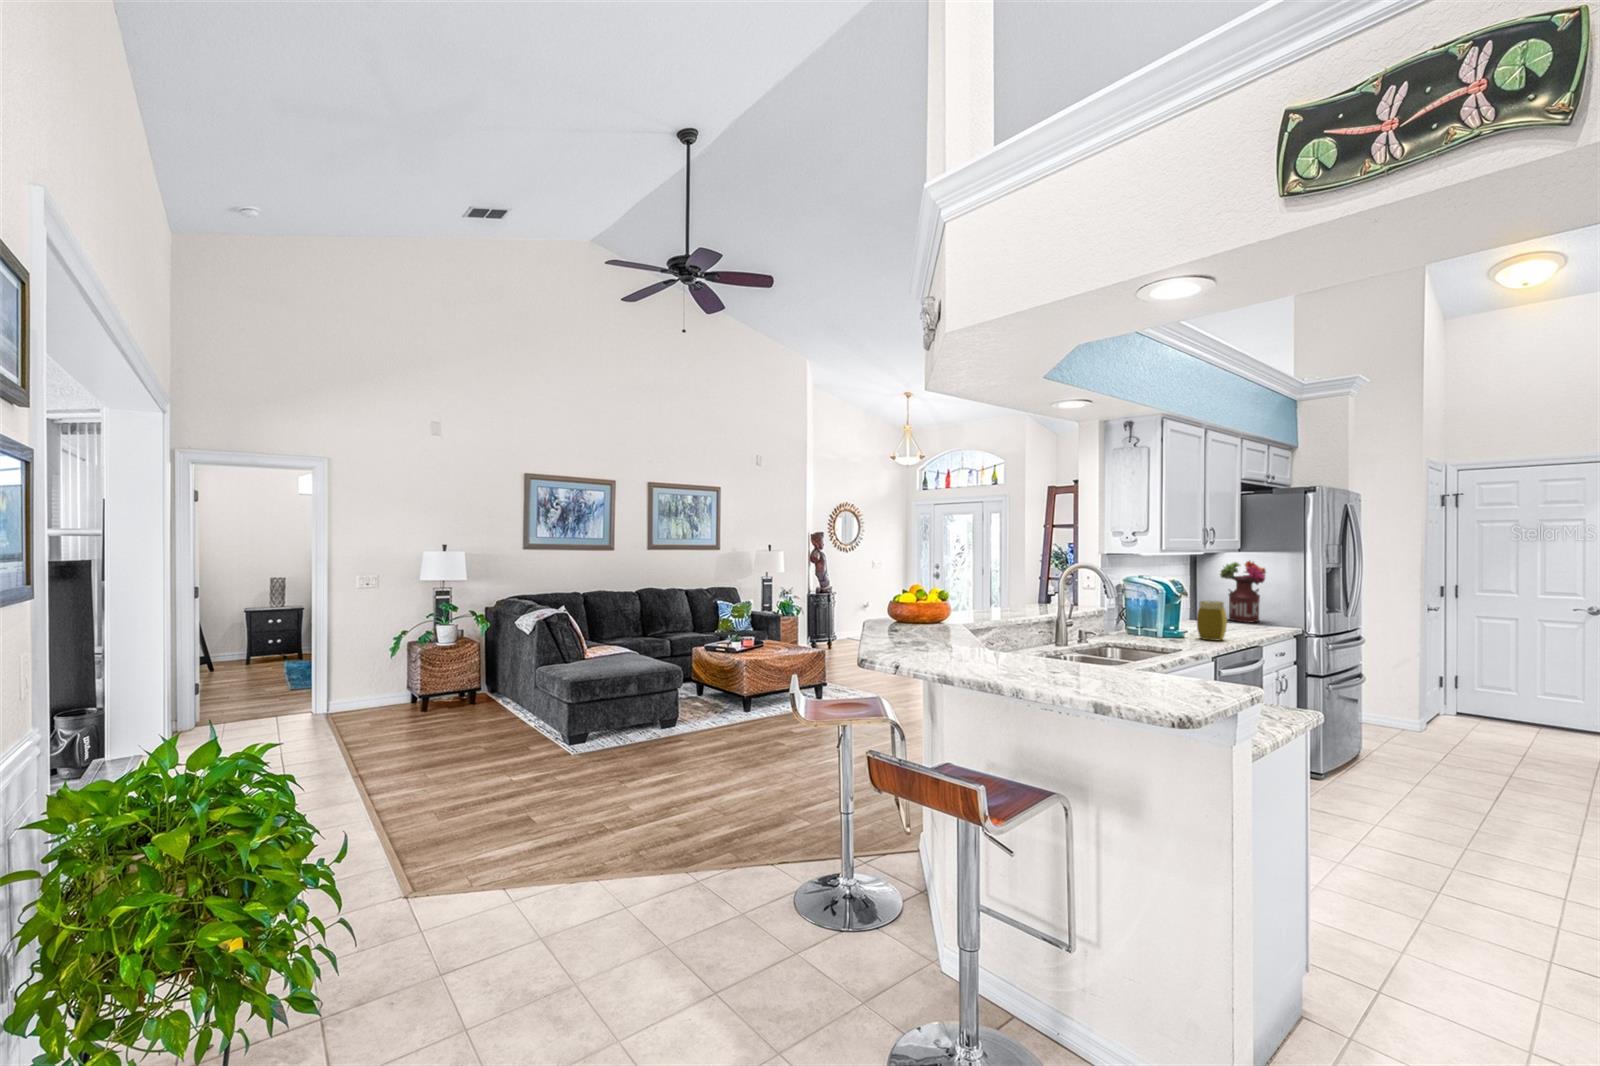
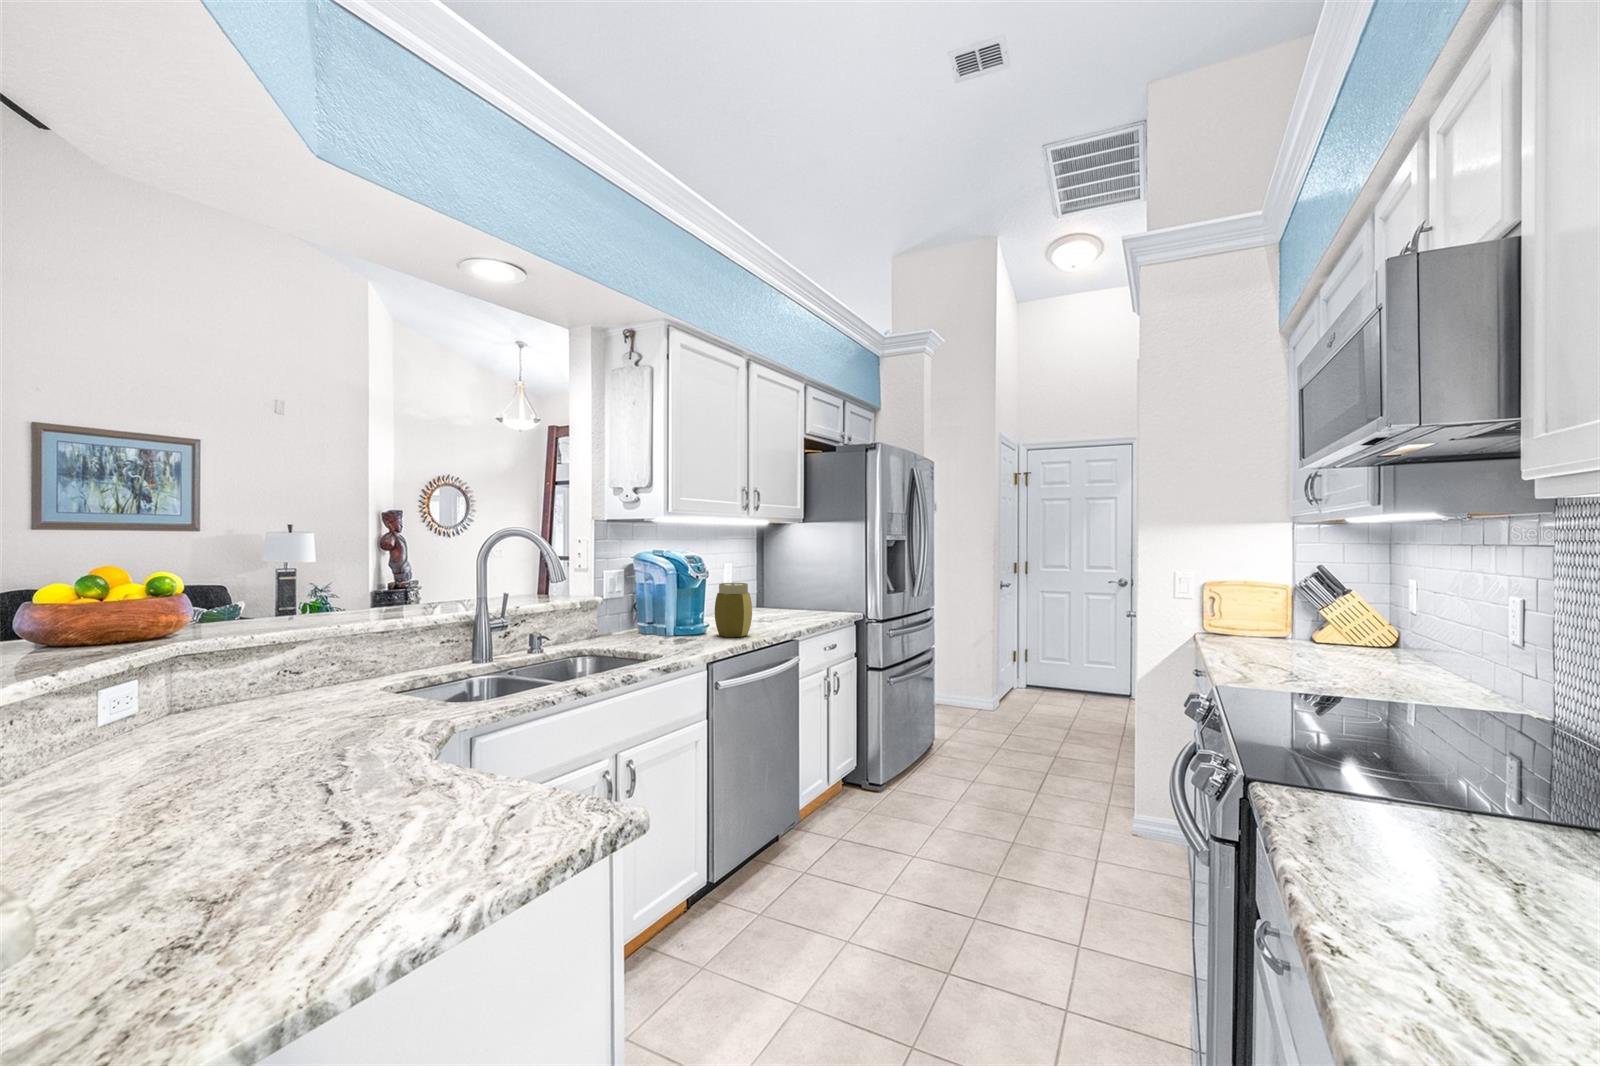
flower arrangement: present [1220,561,1266,623] -> none [777,532,829,608]

